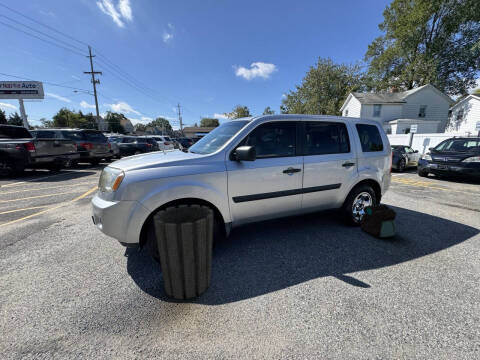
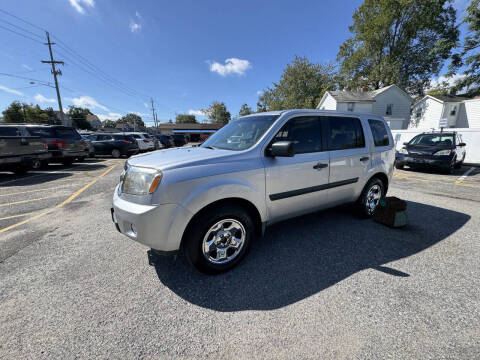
trash can: present [154,205,213,299] -> none [203,205,264,305]

